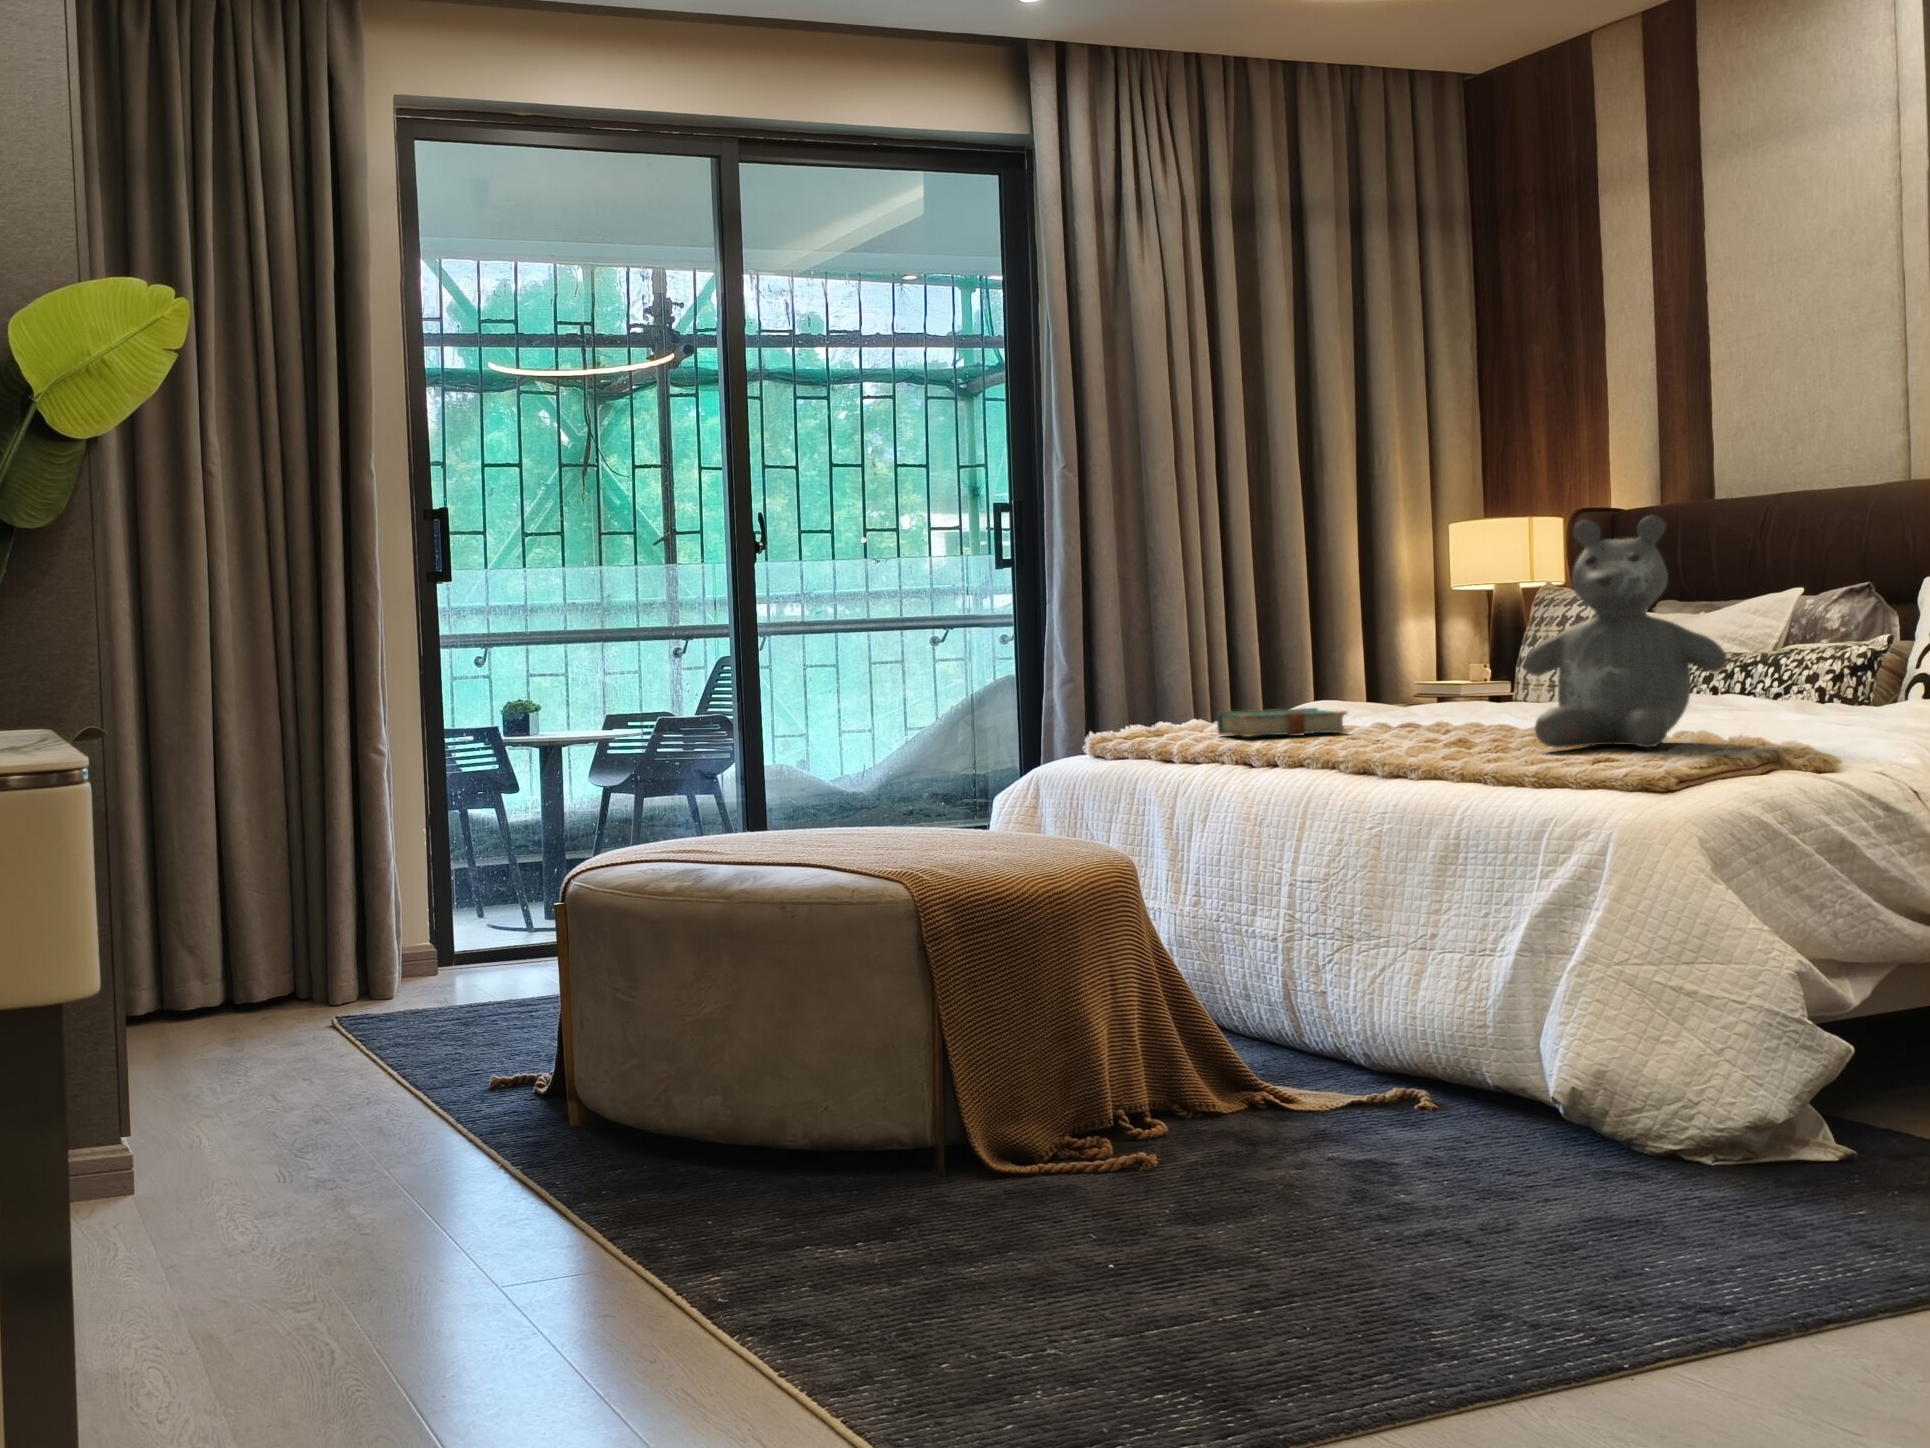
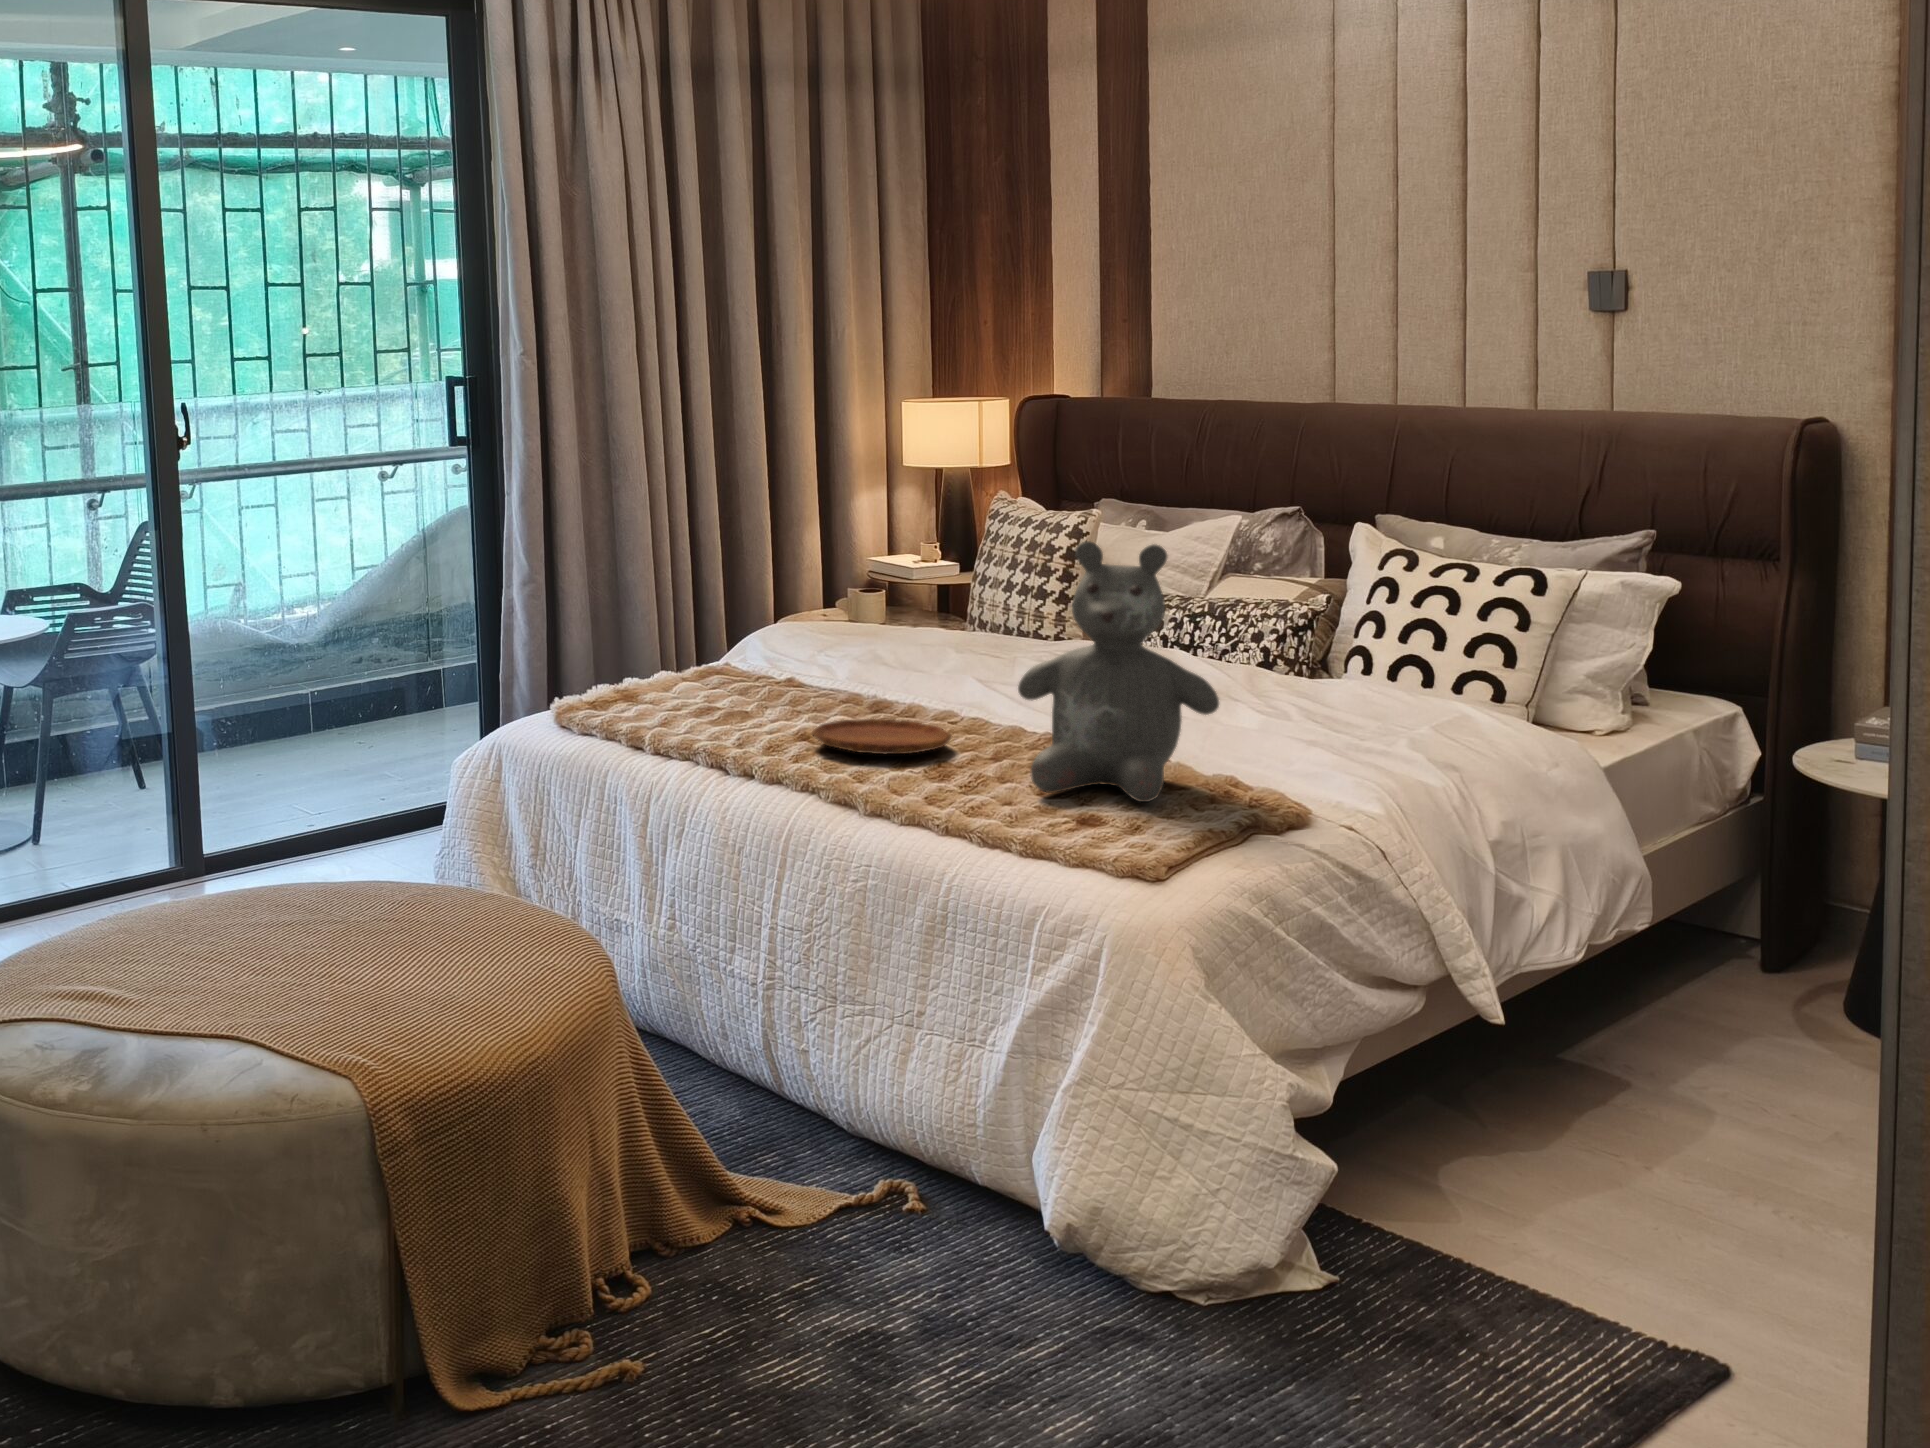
book: present [1217,708,1348,737] -> none [691,674,827,717]
tray: none [1327,723,1467,741] -> present [812,719,952,754]

